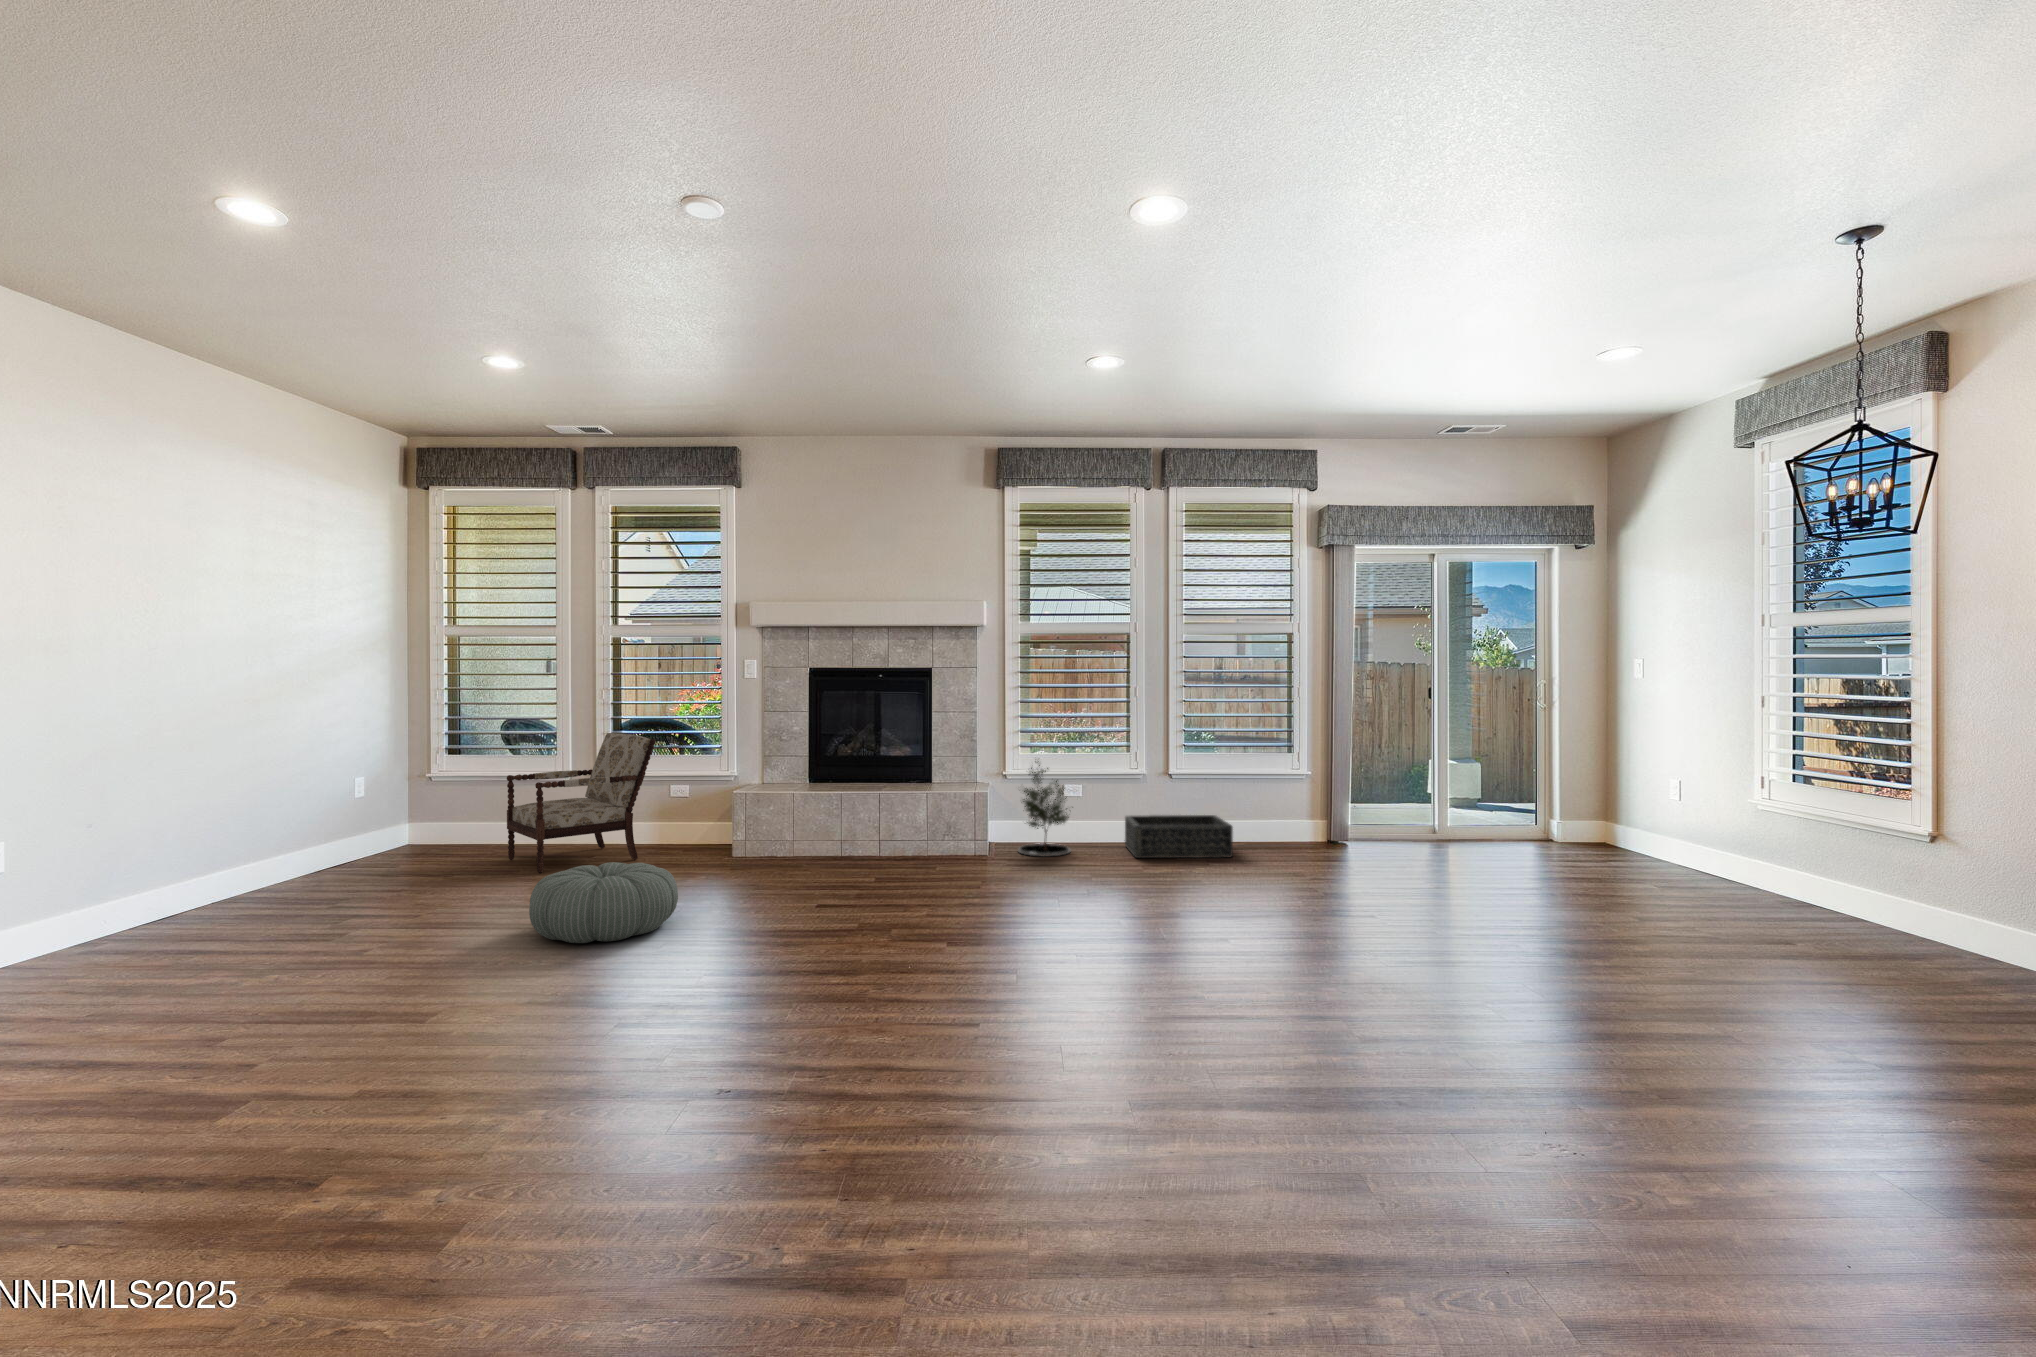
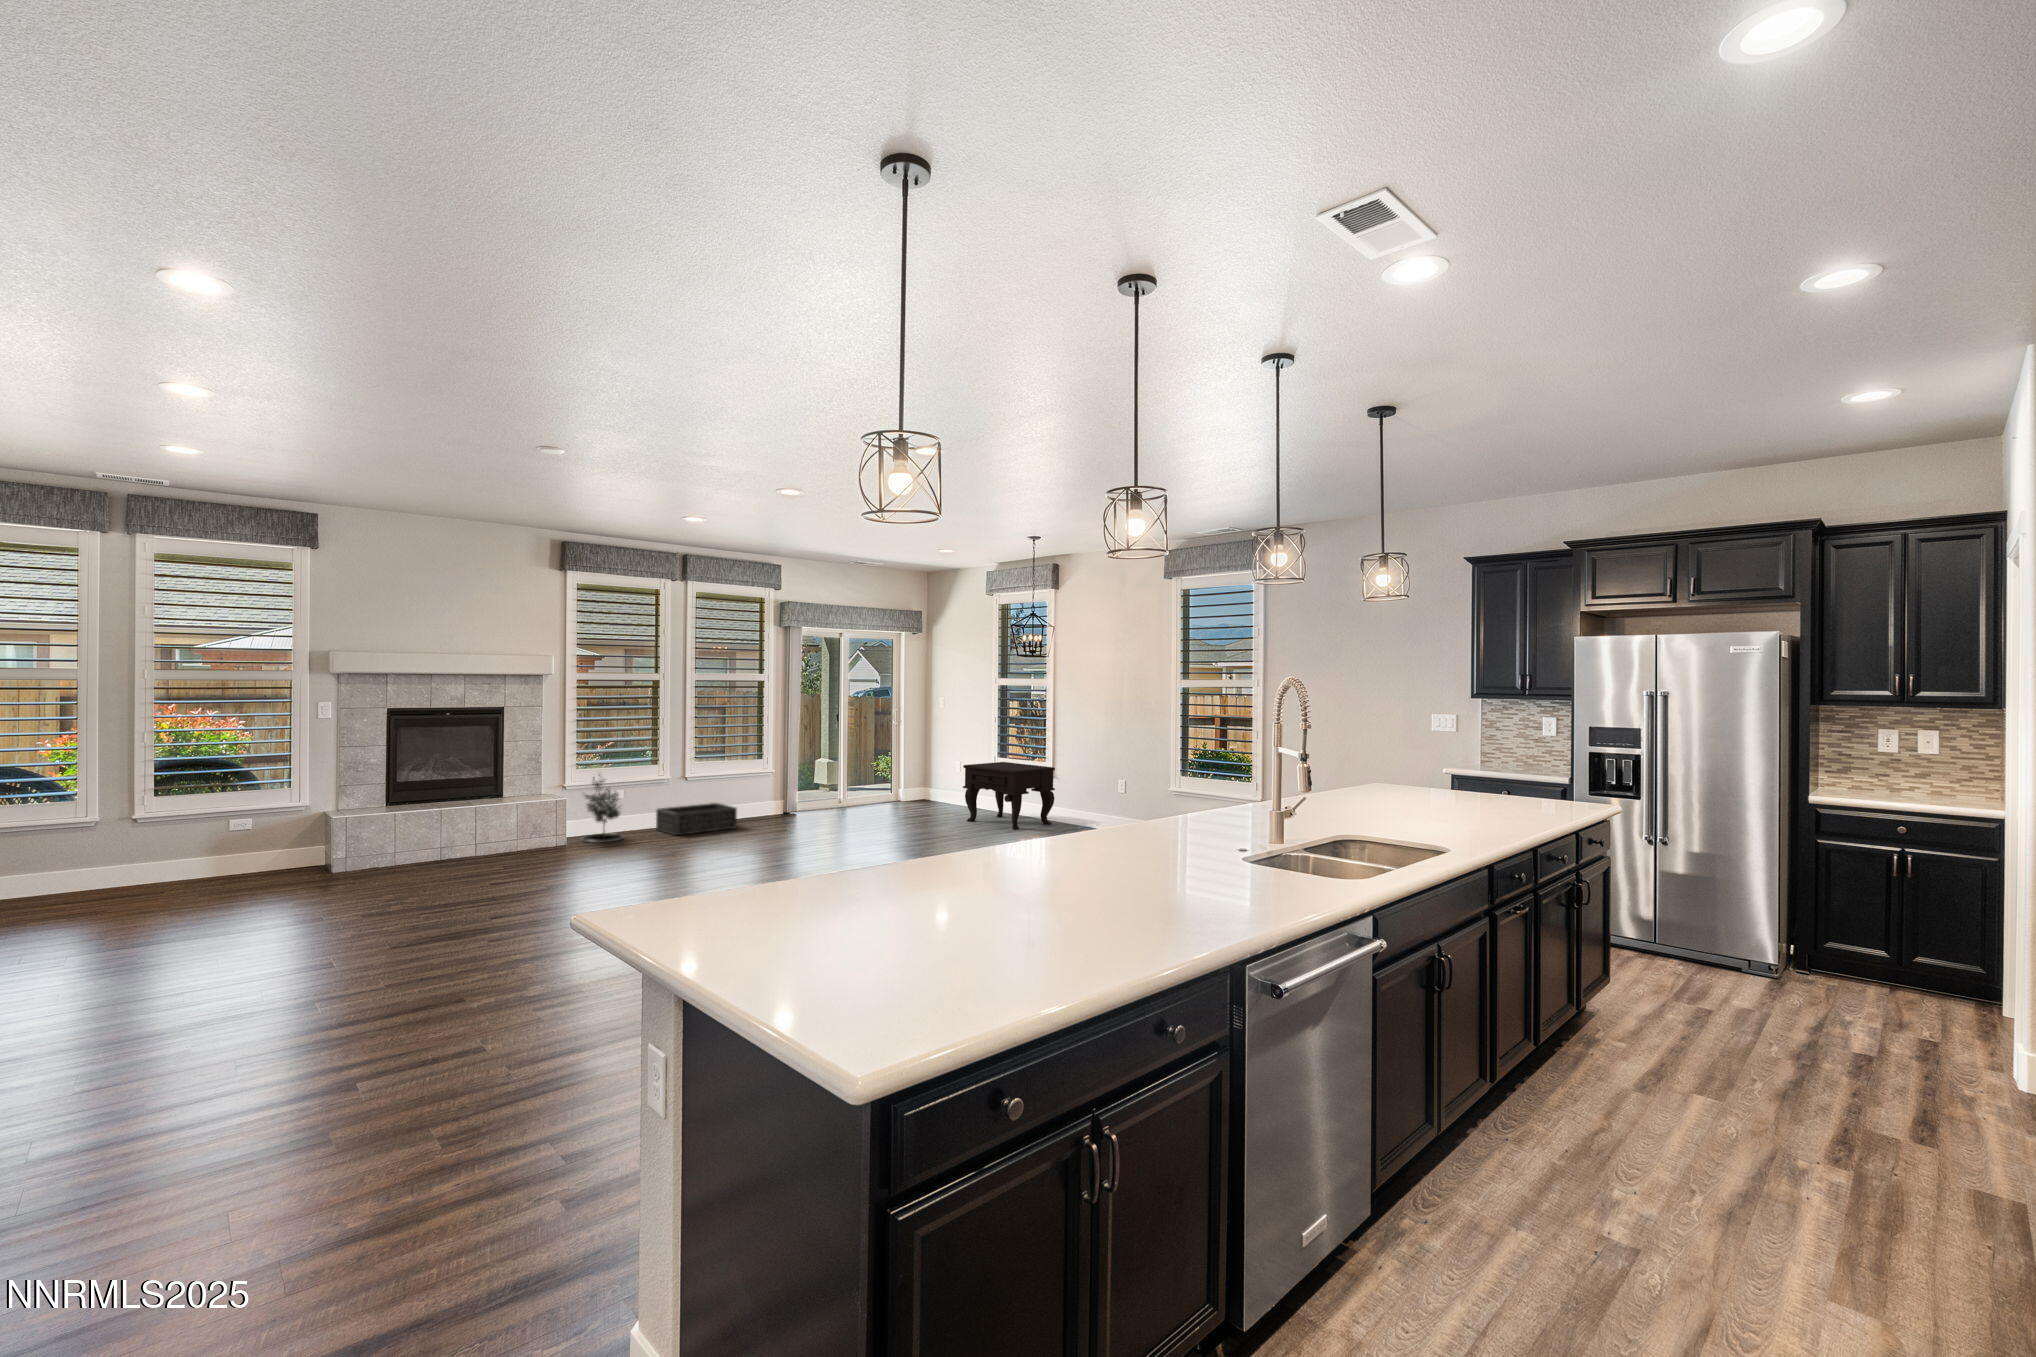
armchair: present [507,733,656,873] -> none [54,774,244,909]
side table: none [1666,784,1927,940] -> present [963,762,1055,830]
pouf: present [529,862,678,943] -> none [278,871,410,933]

